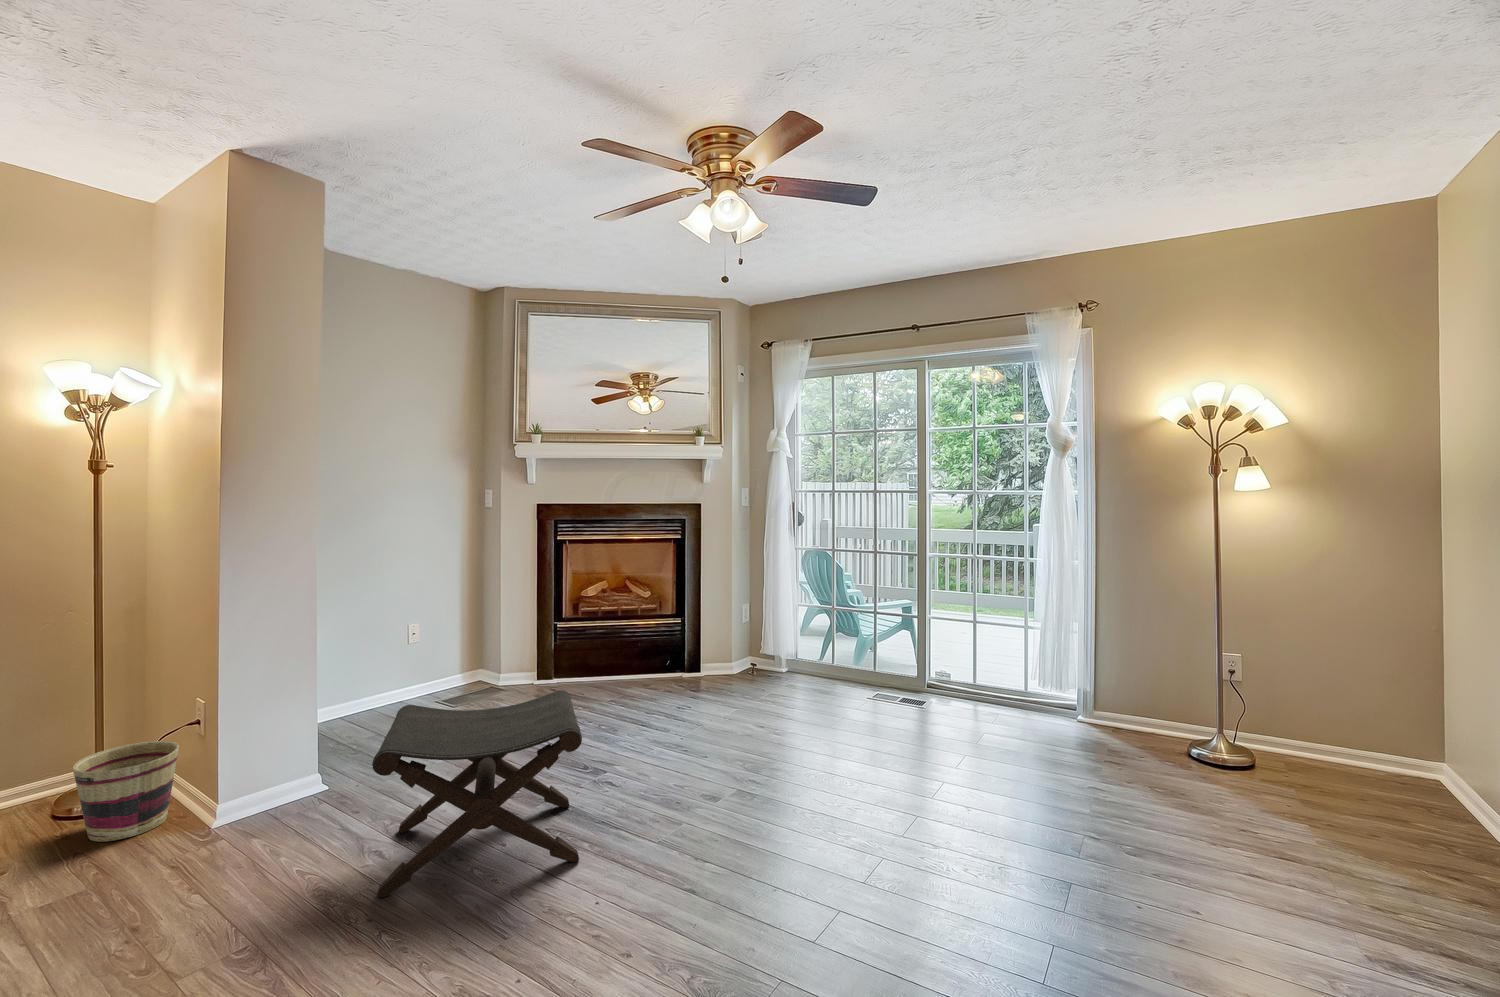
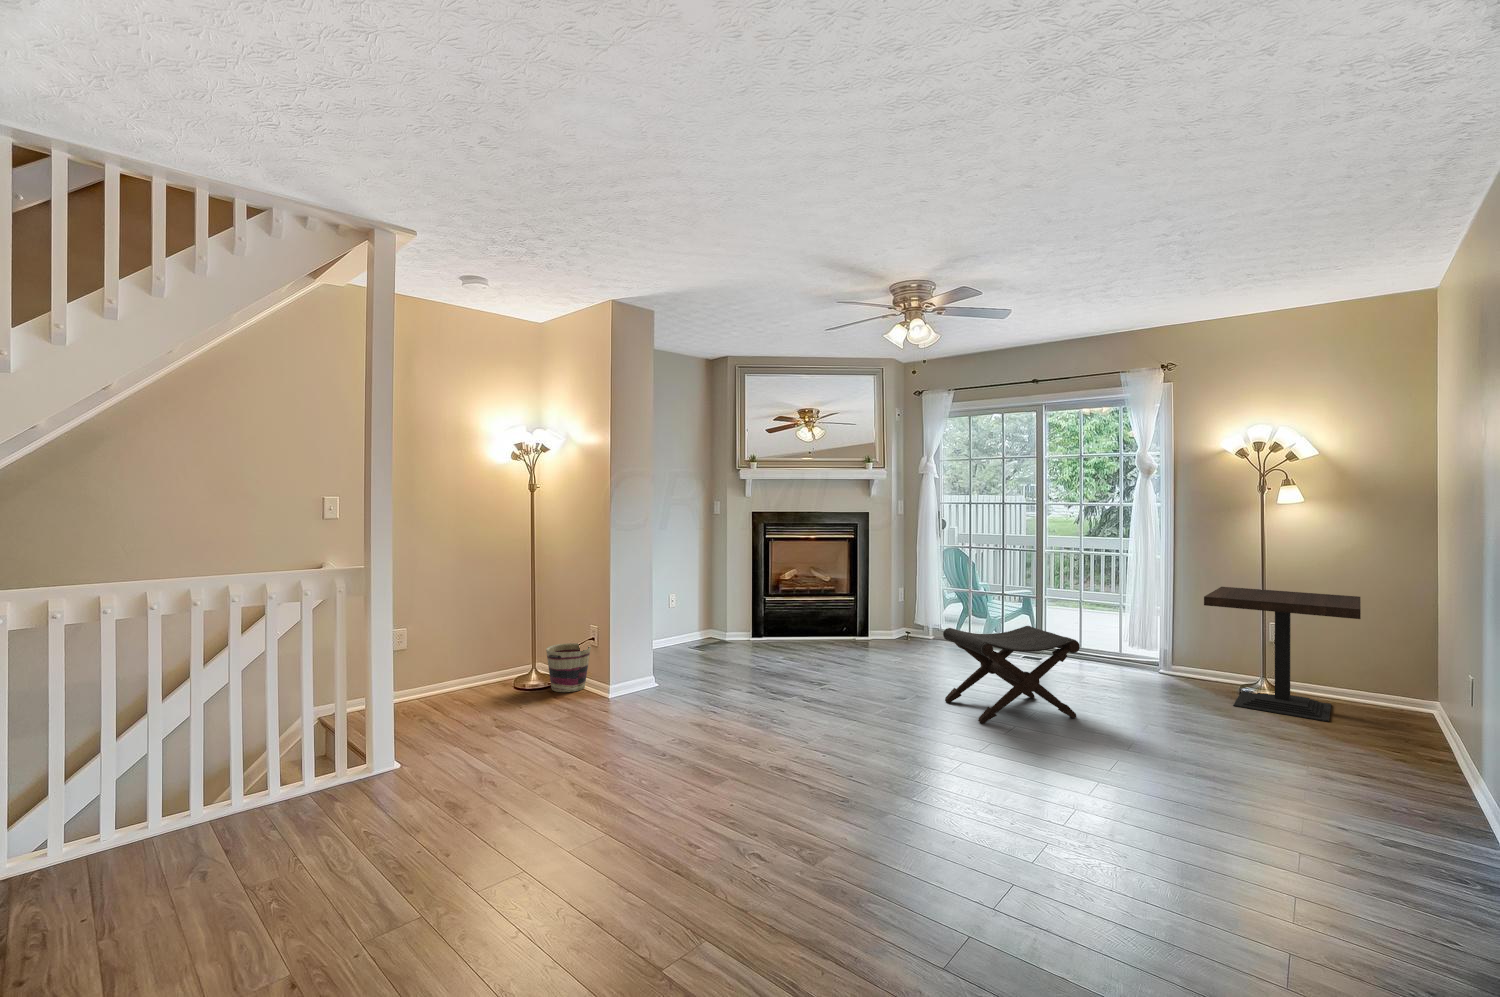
side table: none [1152,604,1385,812] -> present [1204,587,1361,722]
footstool: present [372,690,582,897] -> present [943,626,1080,723]

